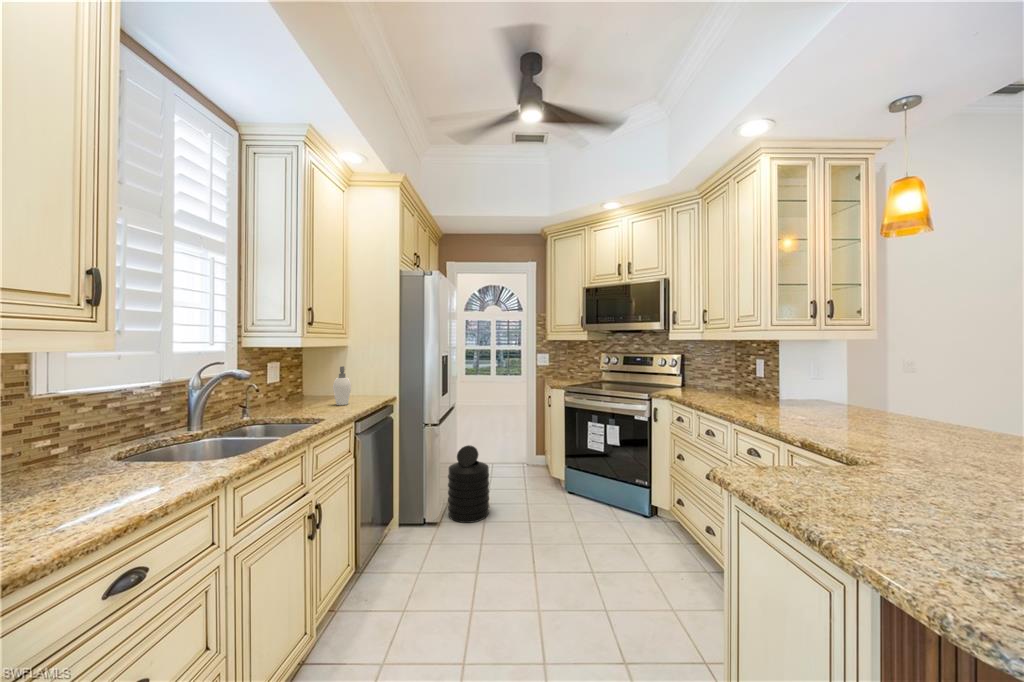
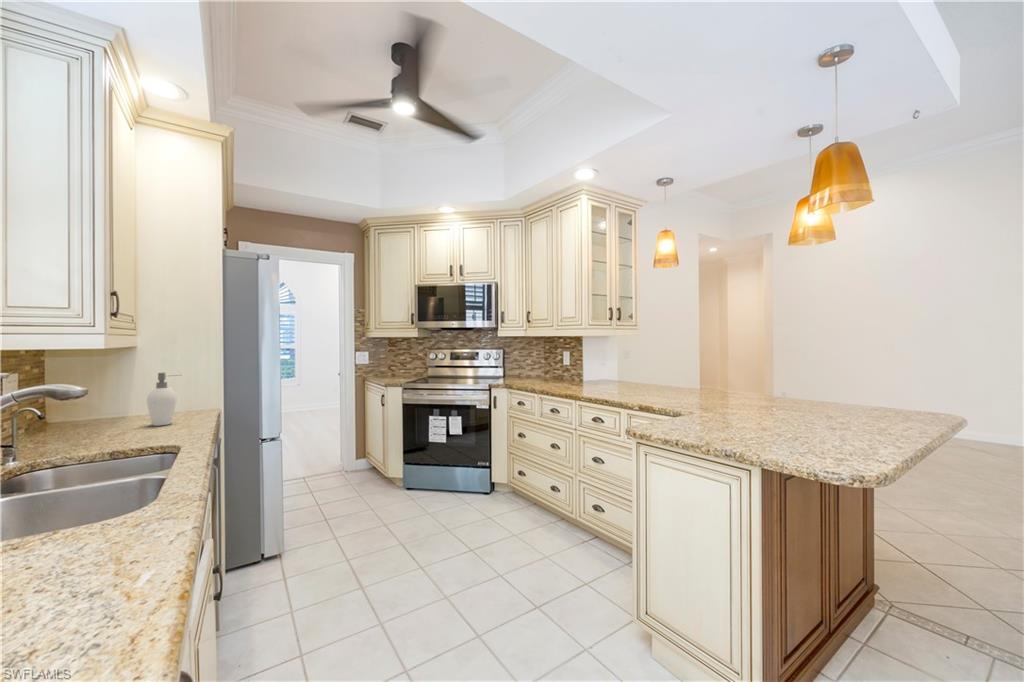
trash can: present [448,445,489,523] -> none [283,458,336,548]

